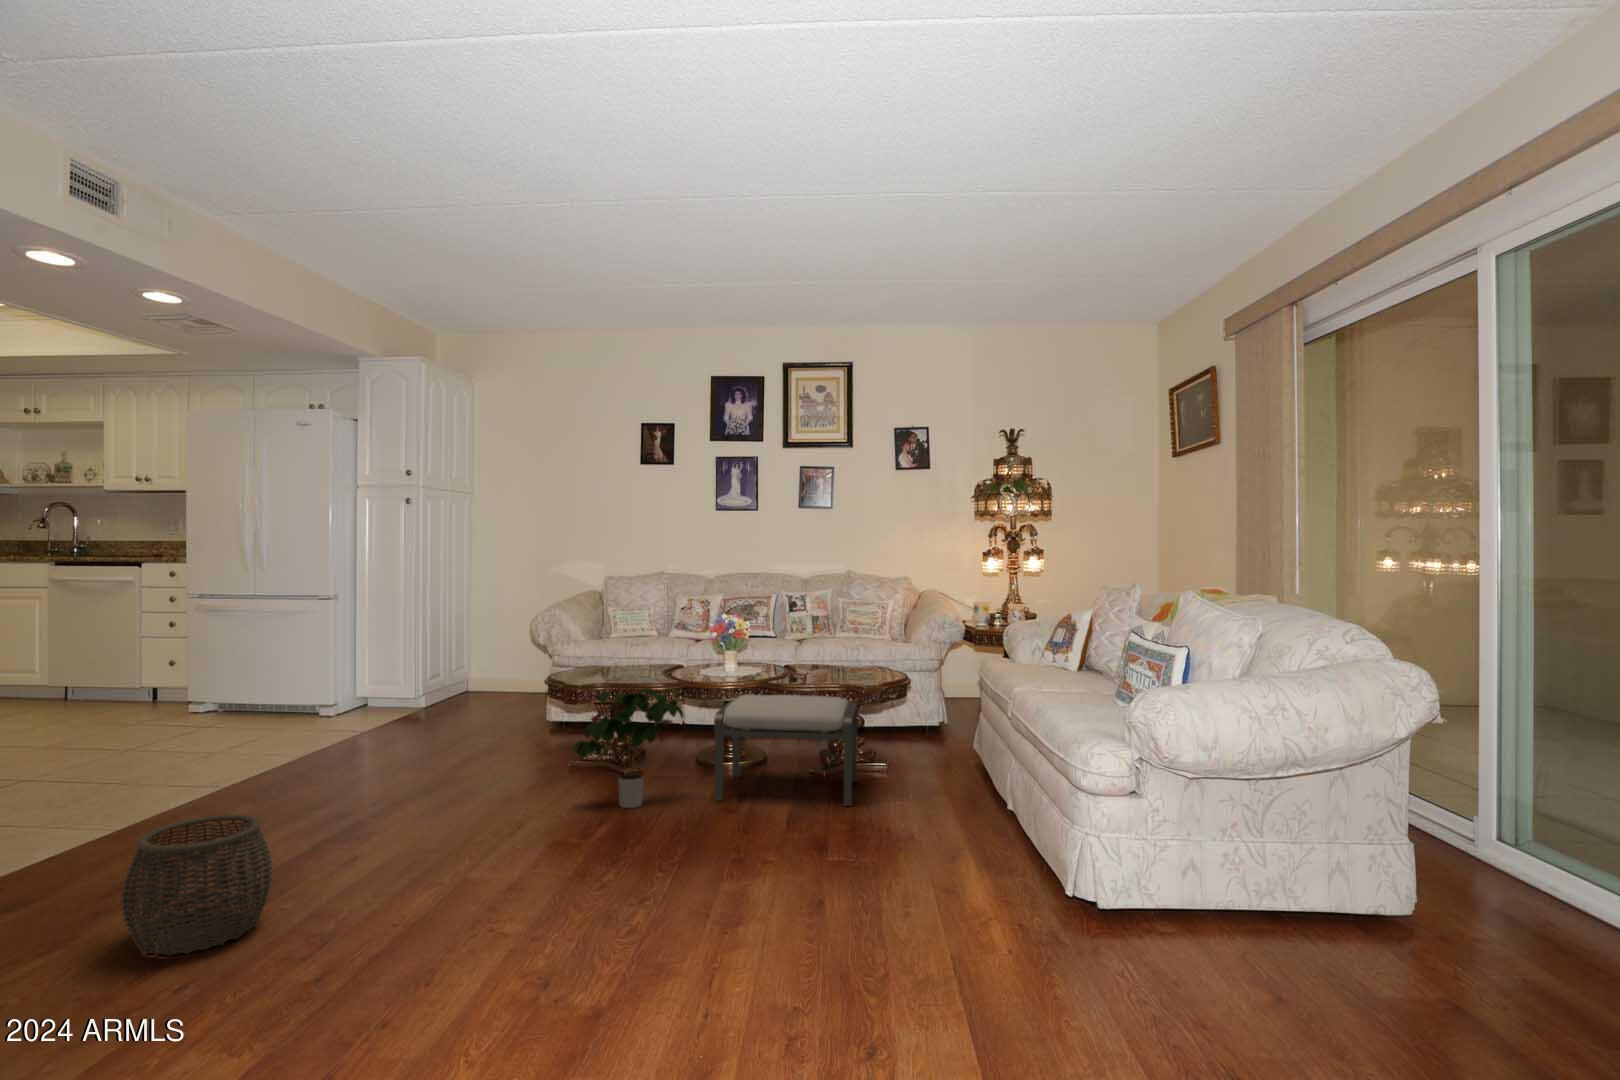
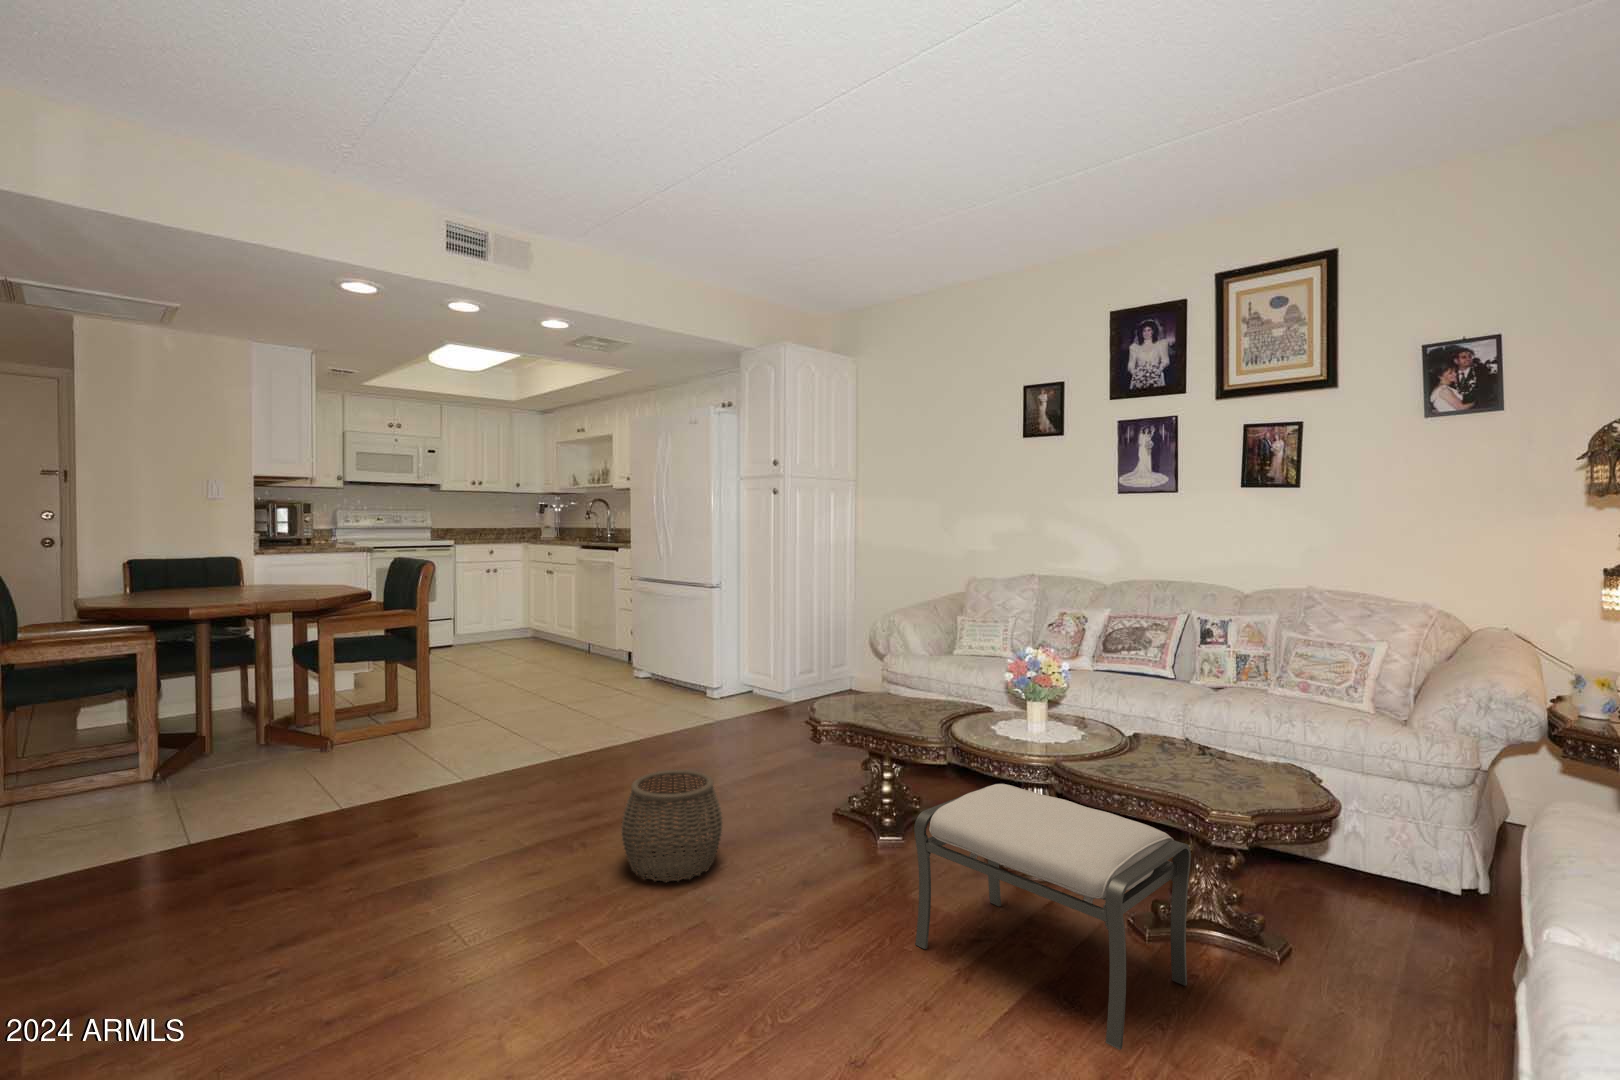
potted plant: present [573,688,683,808] -> none [737,749,880,920]
woven basket: present [121,815,273,956] -> present [622,770,722,882]

